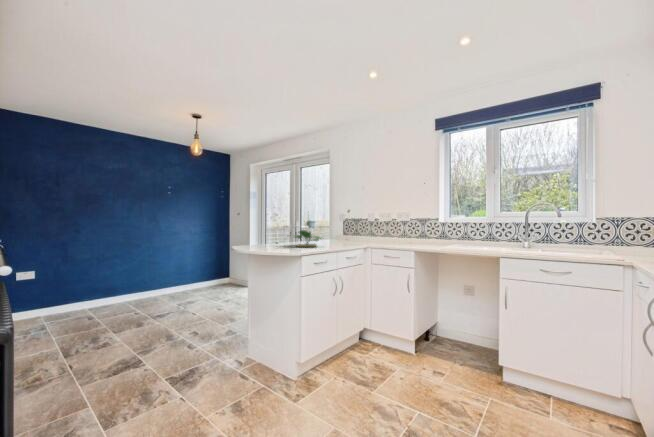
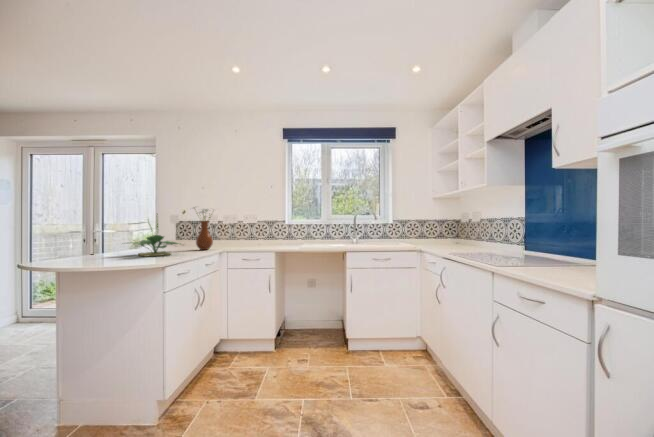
vase: none [340,206,362,245] -> present [194,207,213,250]

